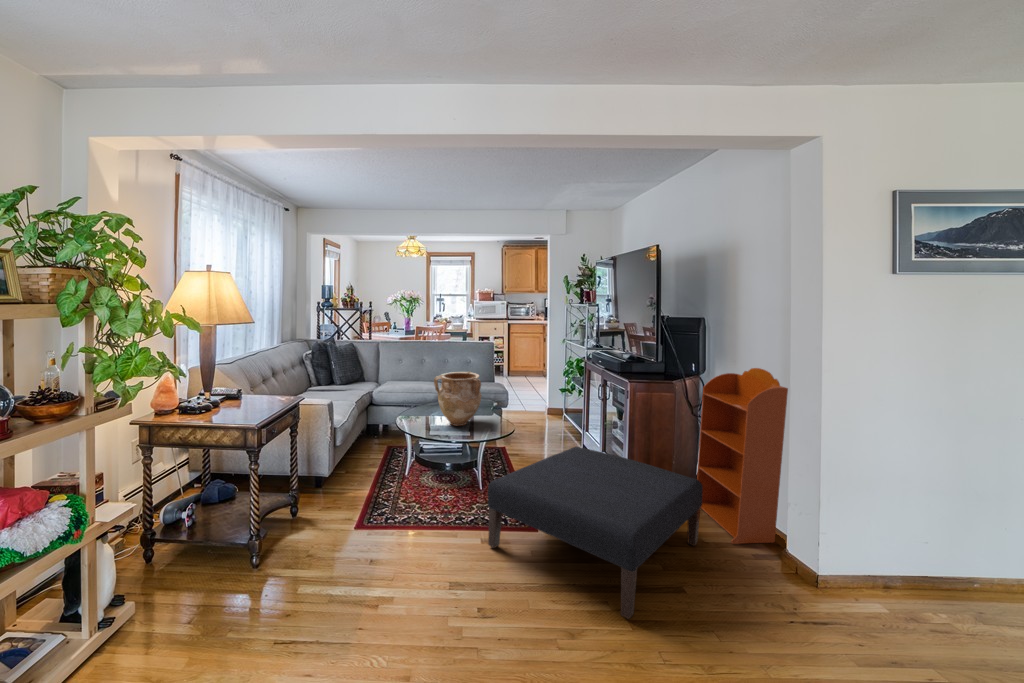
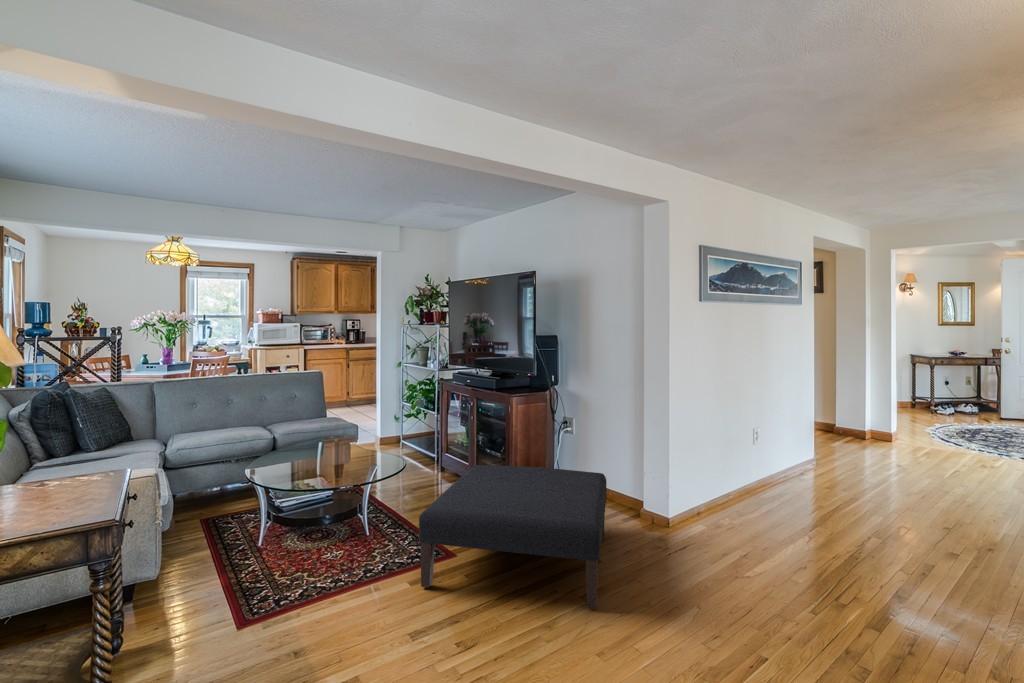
bookcase: present [697,368,788,544] -> none [579,368,658,527]
vase: present [434,372,482,426] -> none [296,400,357,467]

